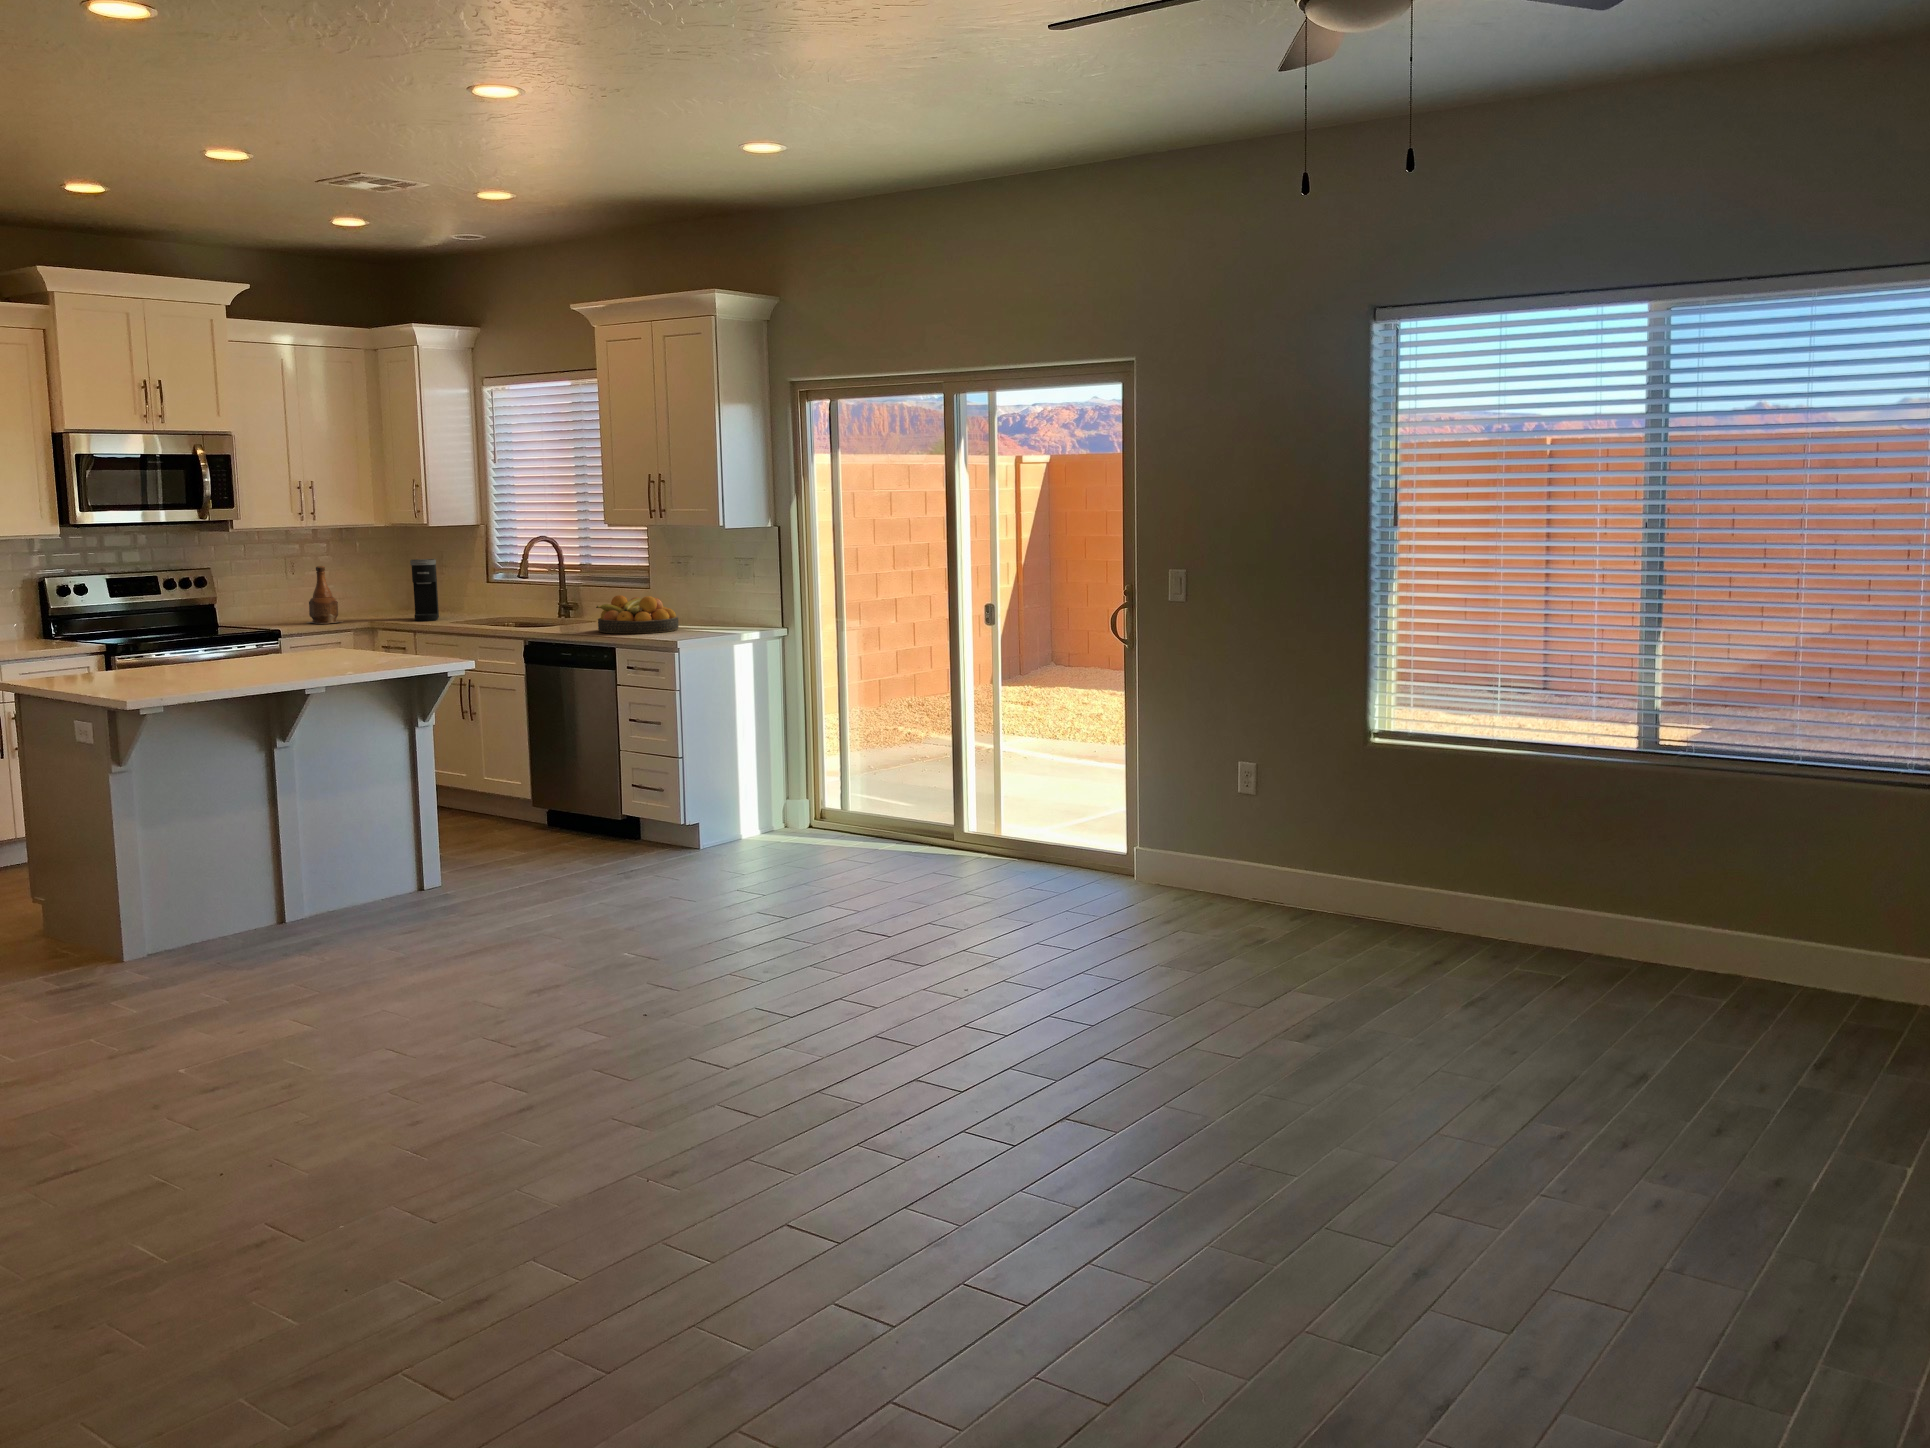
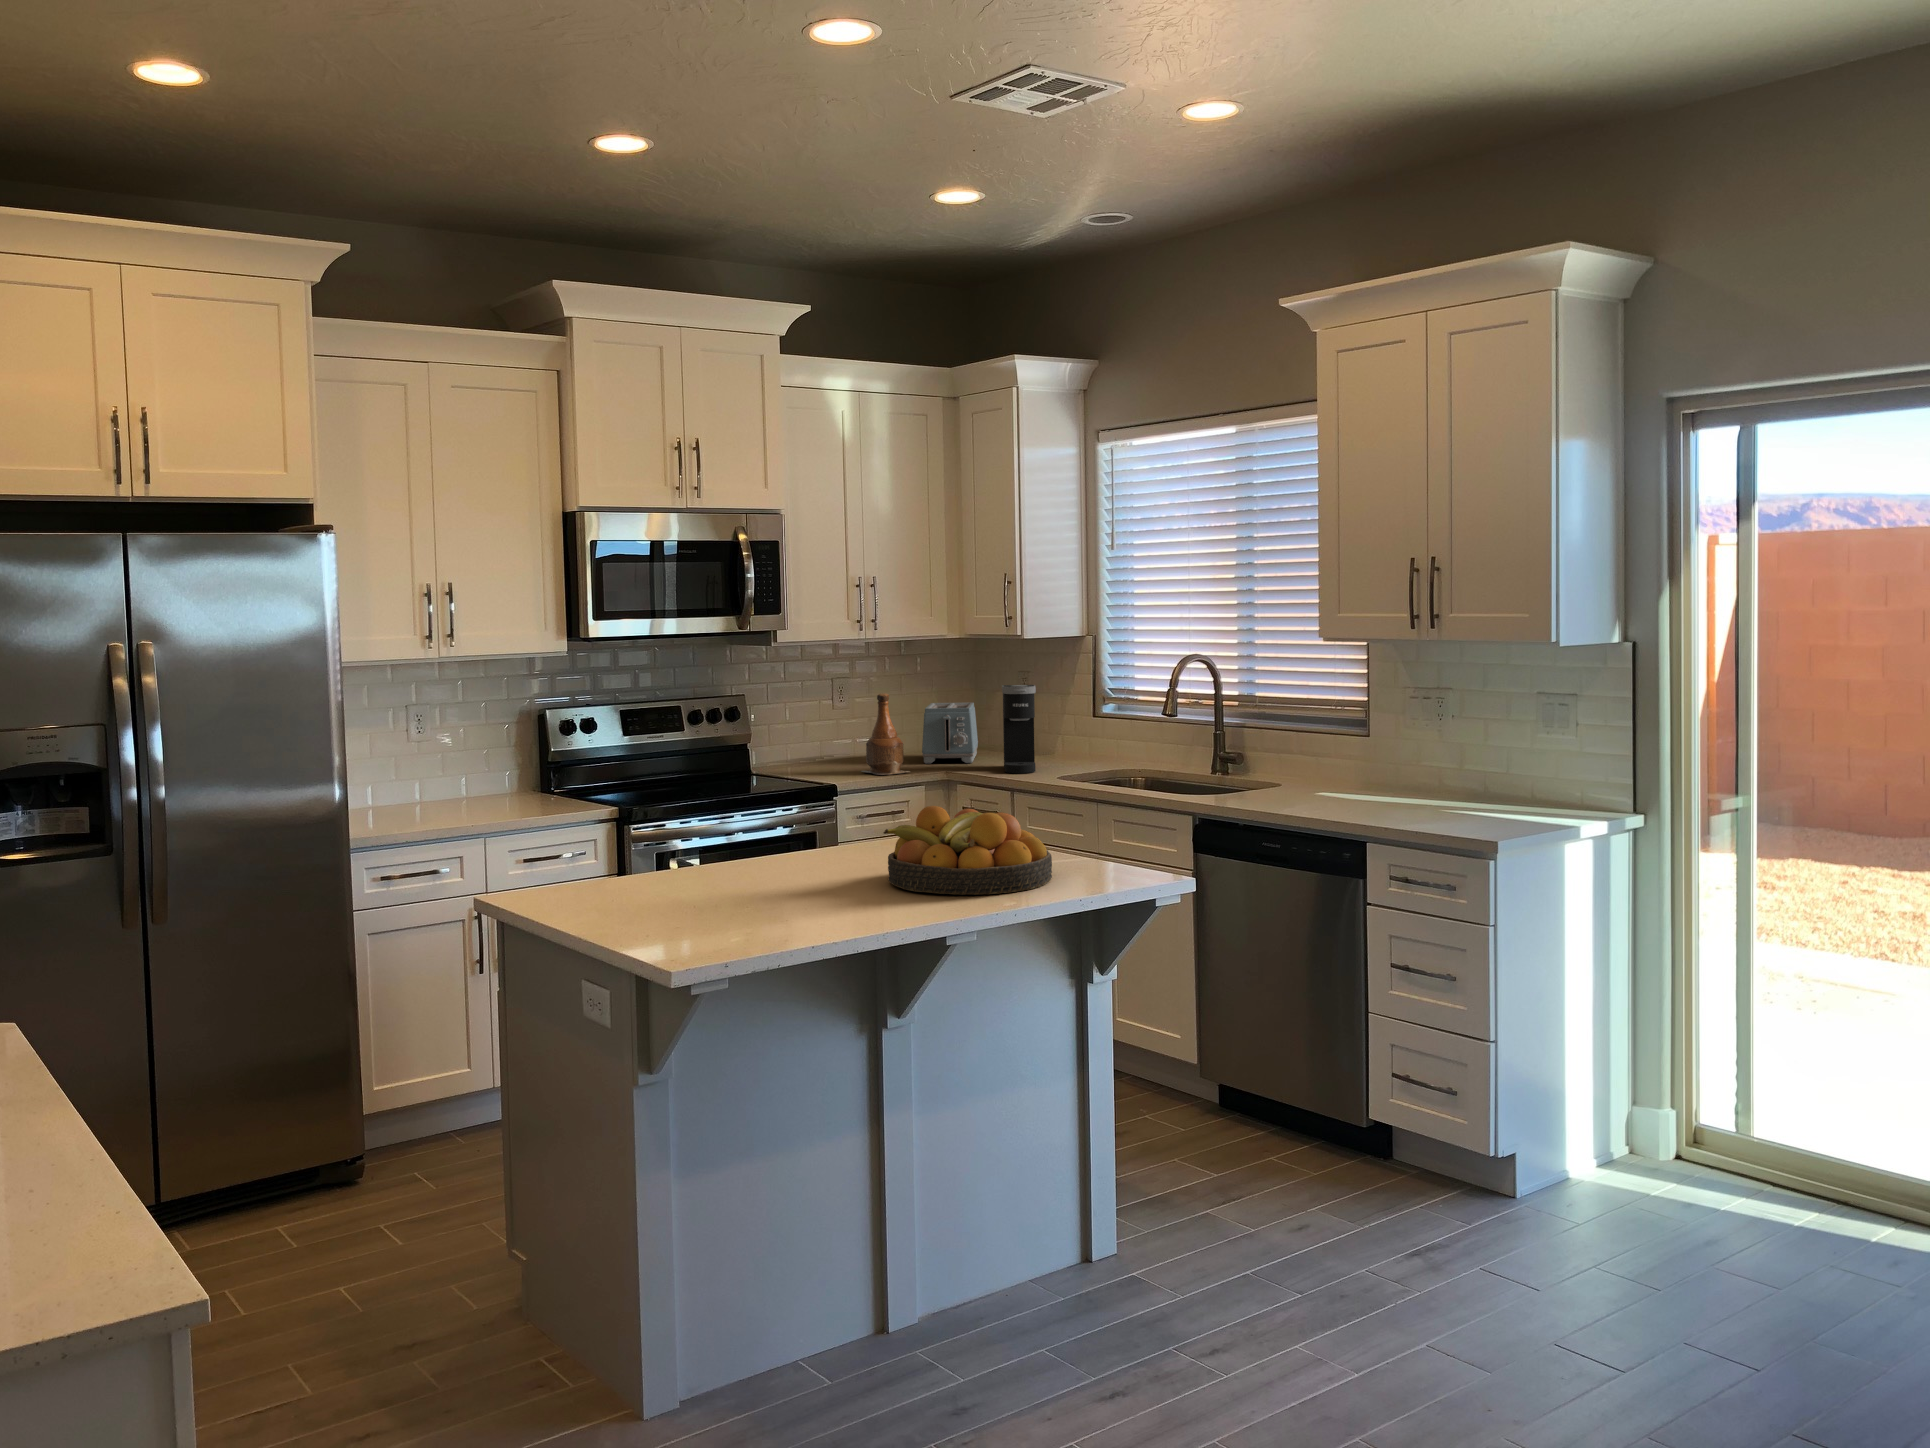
toaster: none [357,574,405,618] -> present [922,703,978,764]
fruit bowl: present [596,595,679,634] -> present [883,806,1052,895]

